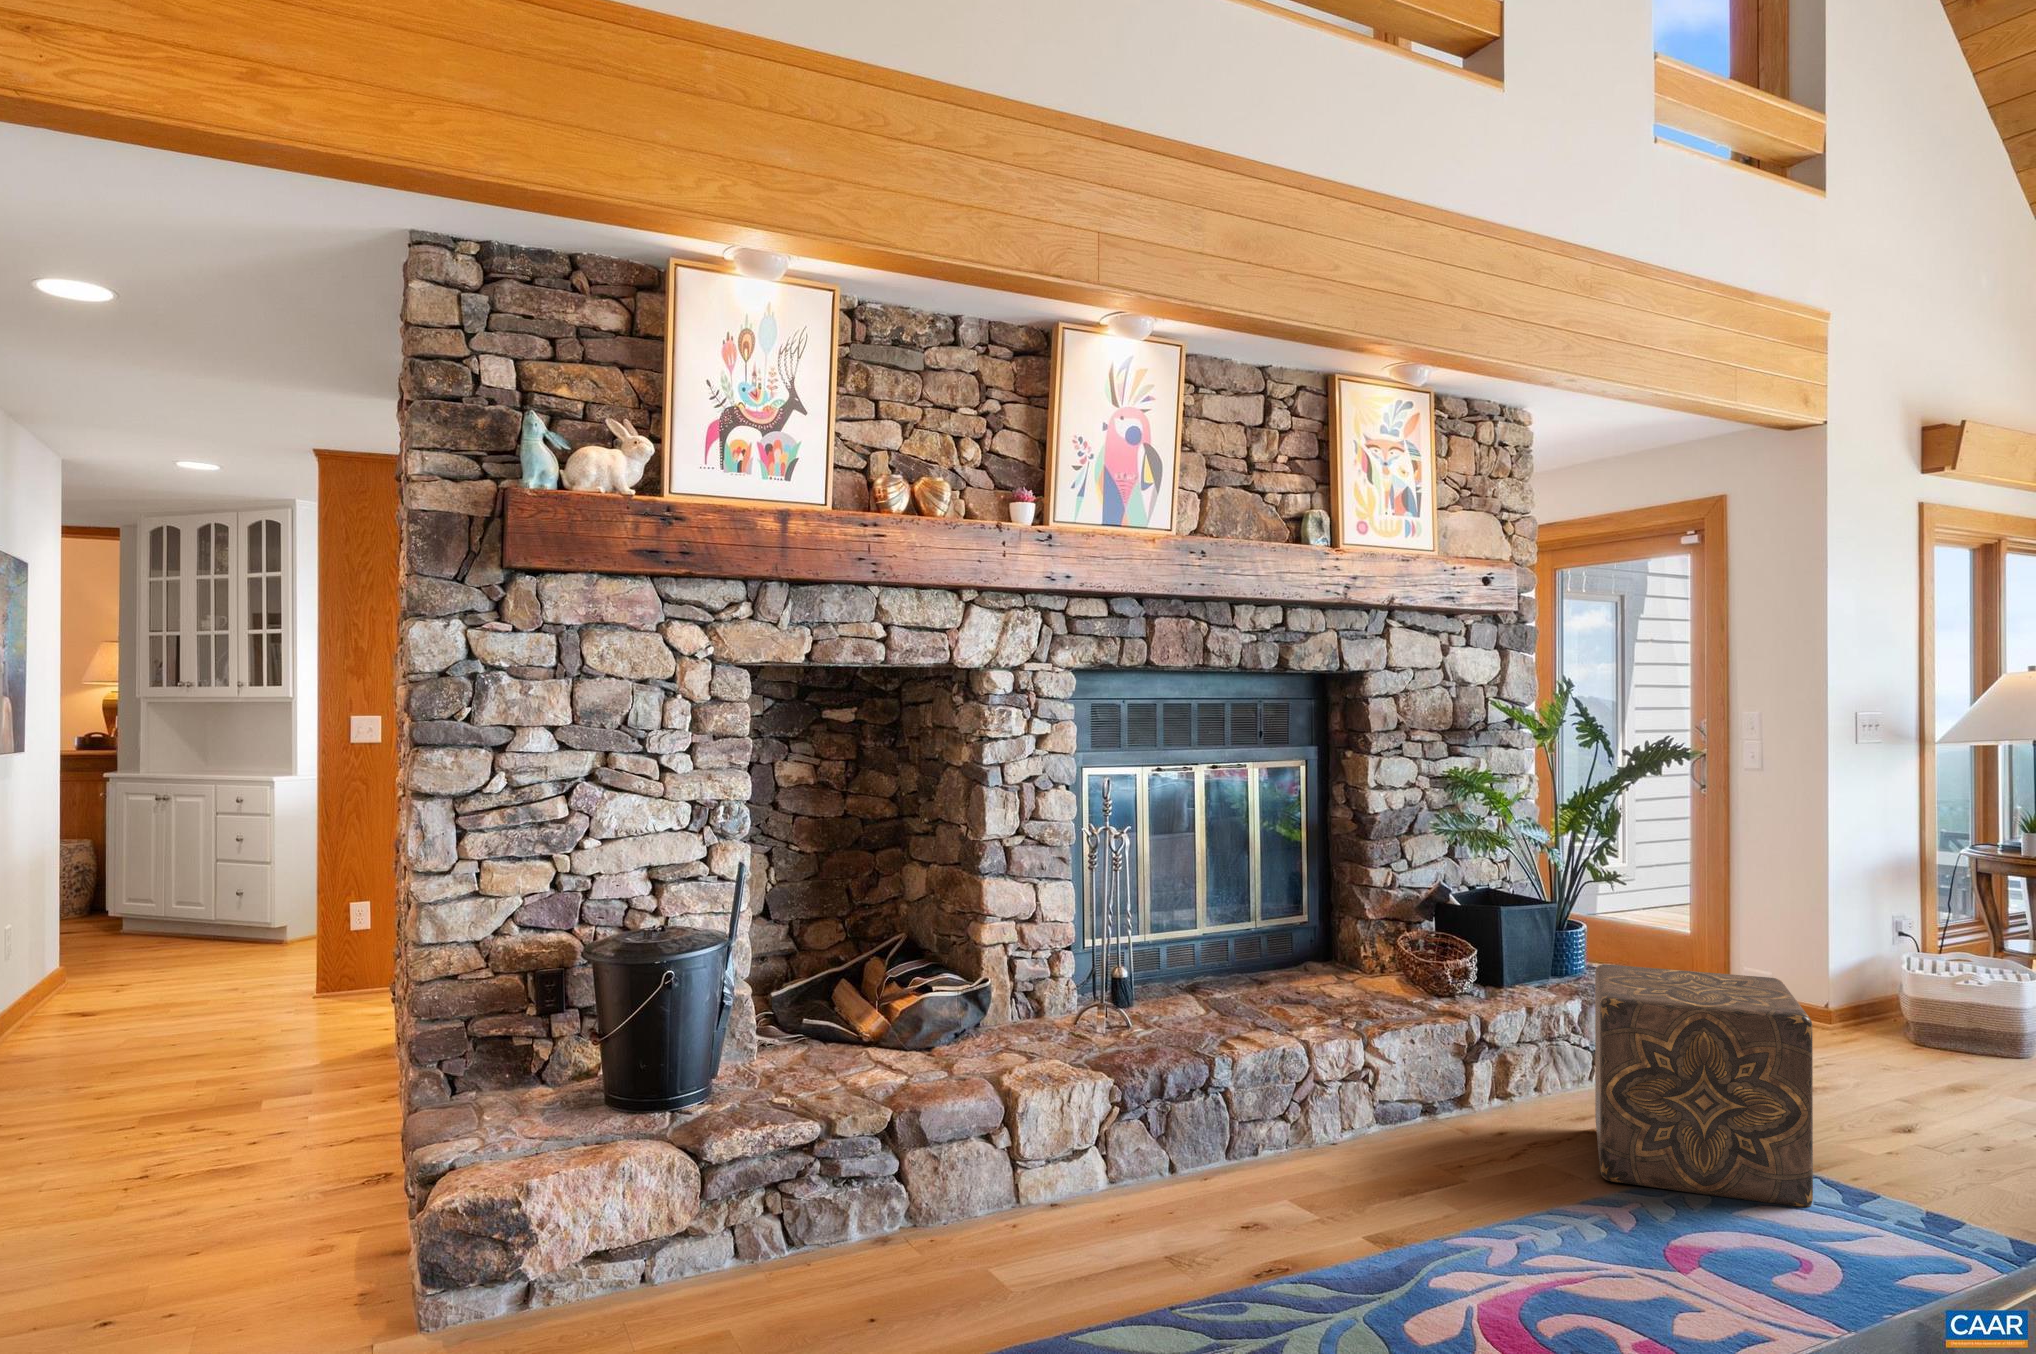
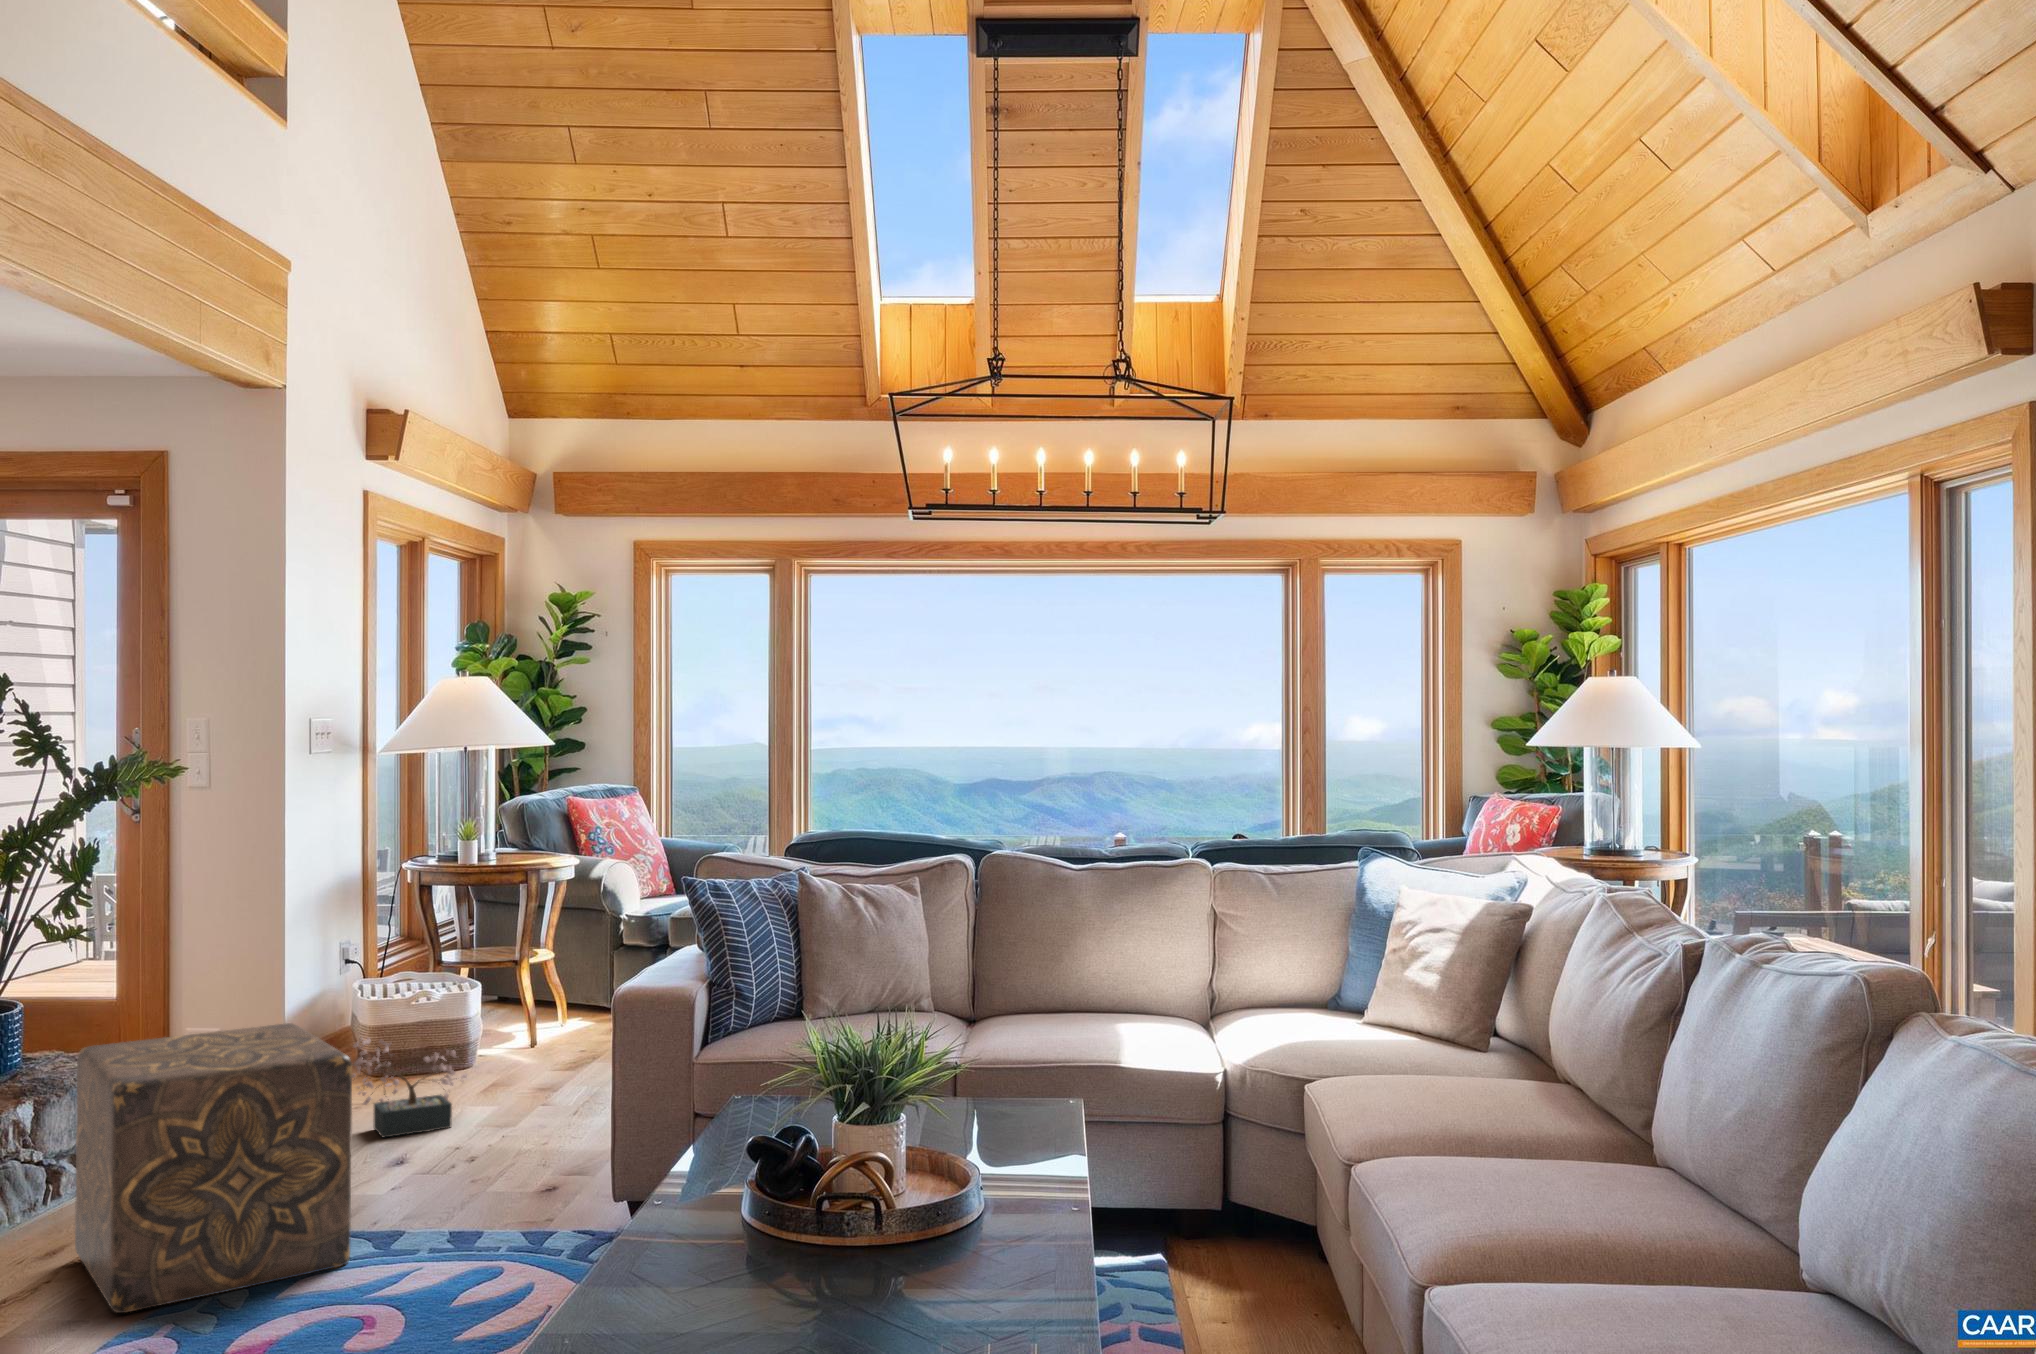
decorative plant: none [1860,1006,1996,1115] -> present [352,1038,467,1137]

